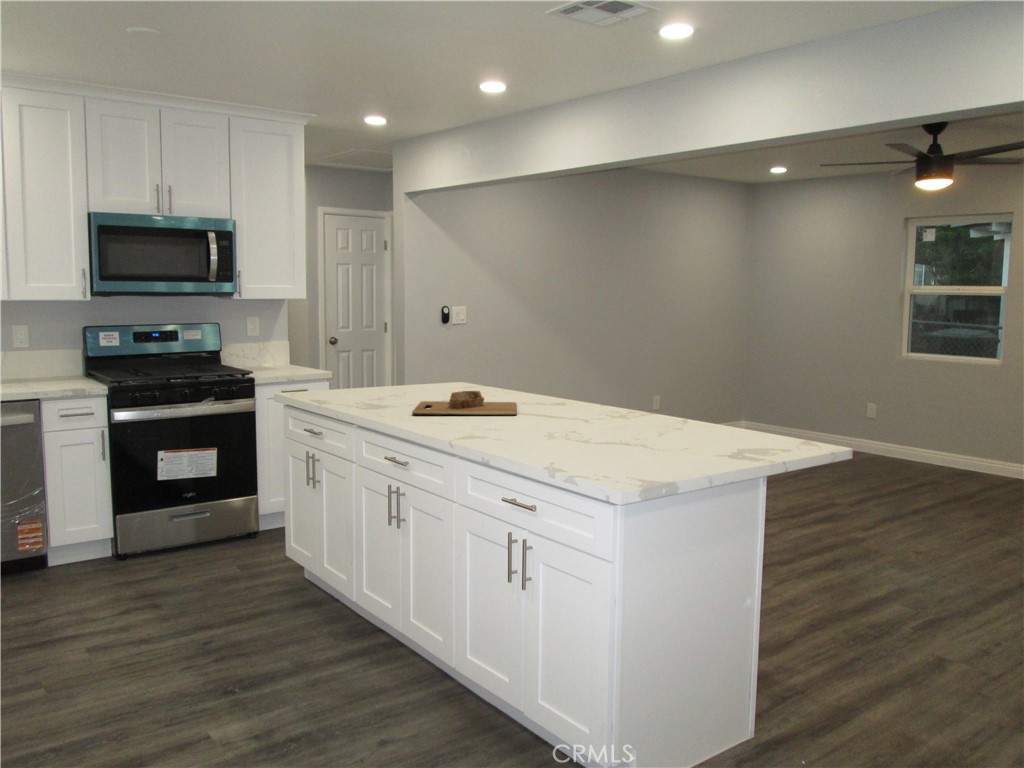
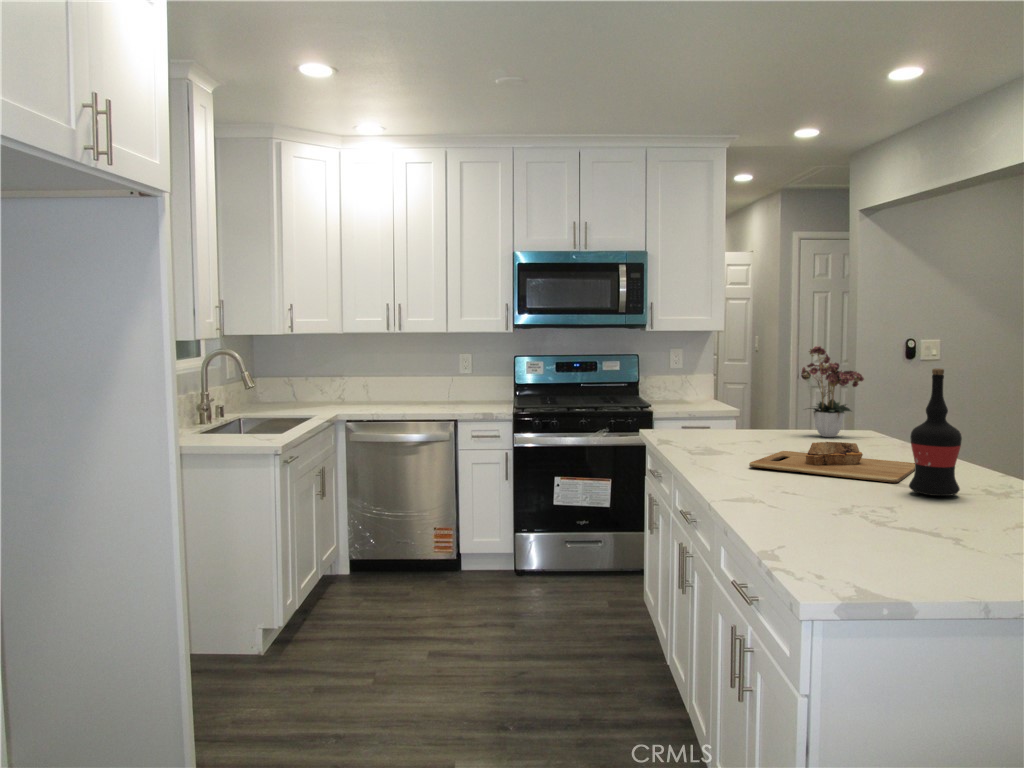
flower arrangement: none [410,314,461,390] -> present [802,346,864,437]
wine bottle: none [529,336,559,420] -> present [909,368,962,496]

